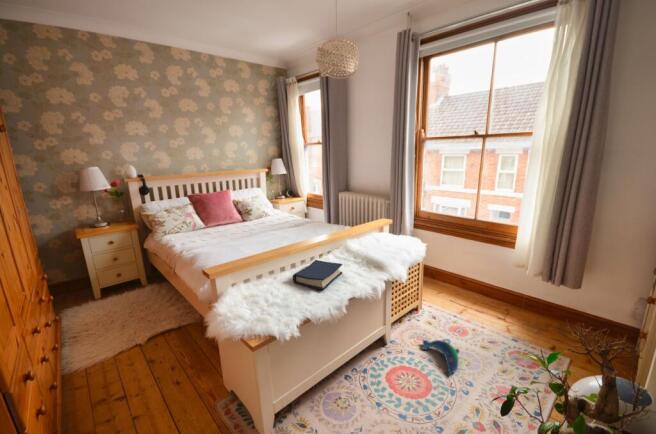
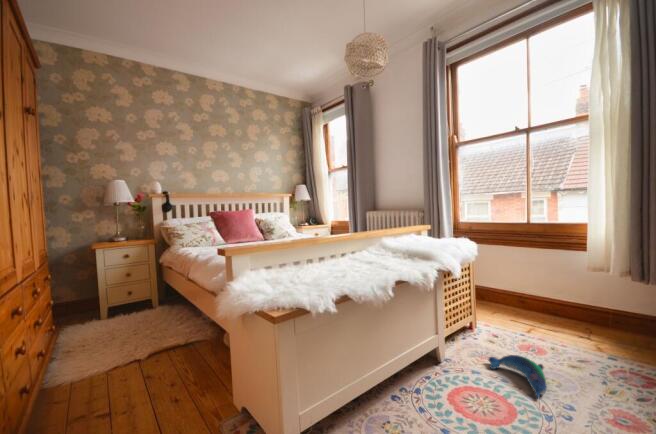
hardback book: present [293,260,342,290] -> none [324,246,383,268]

